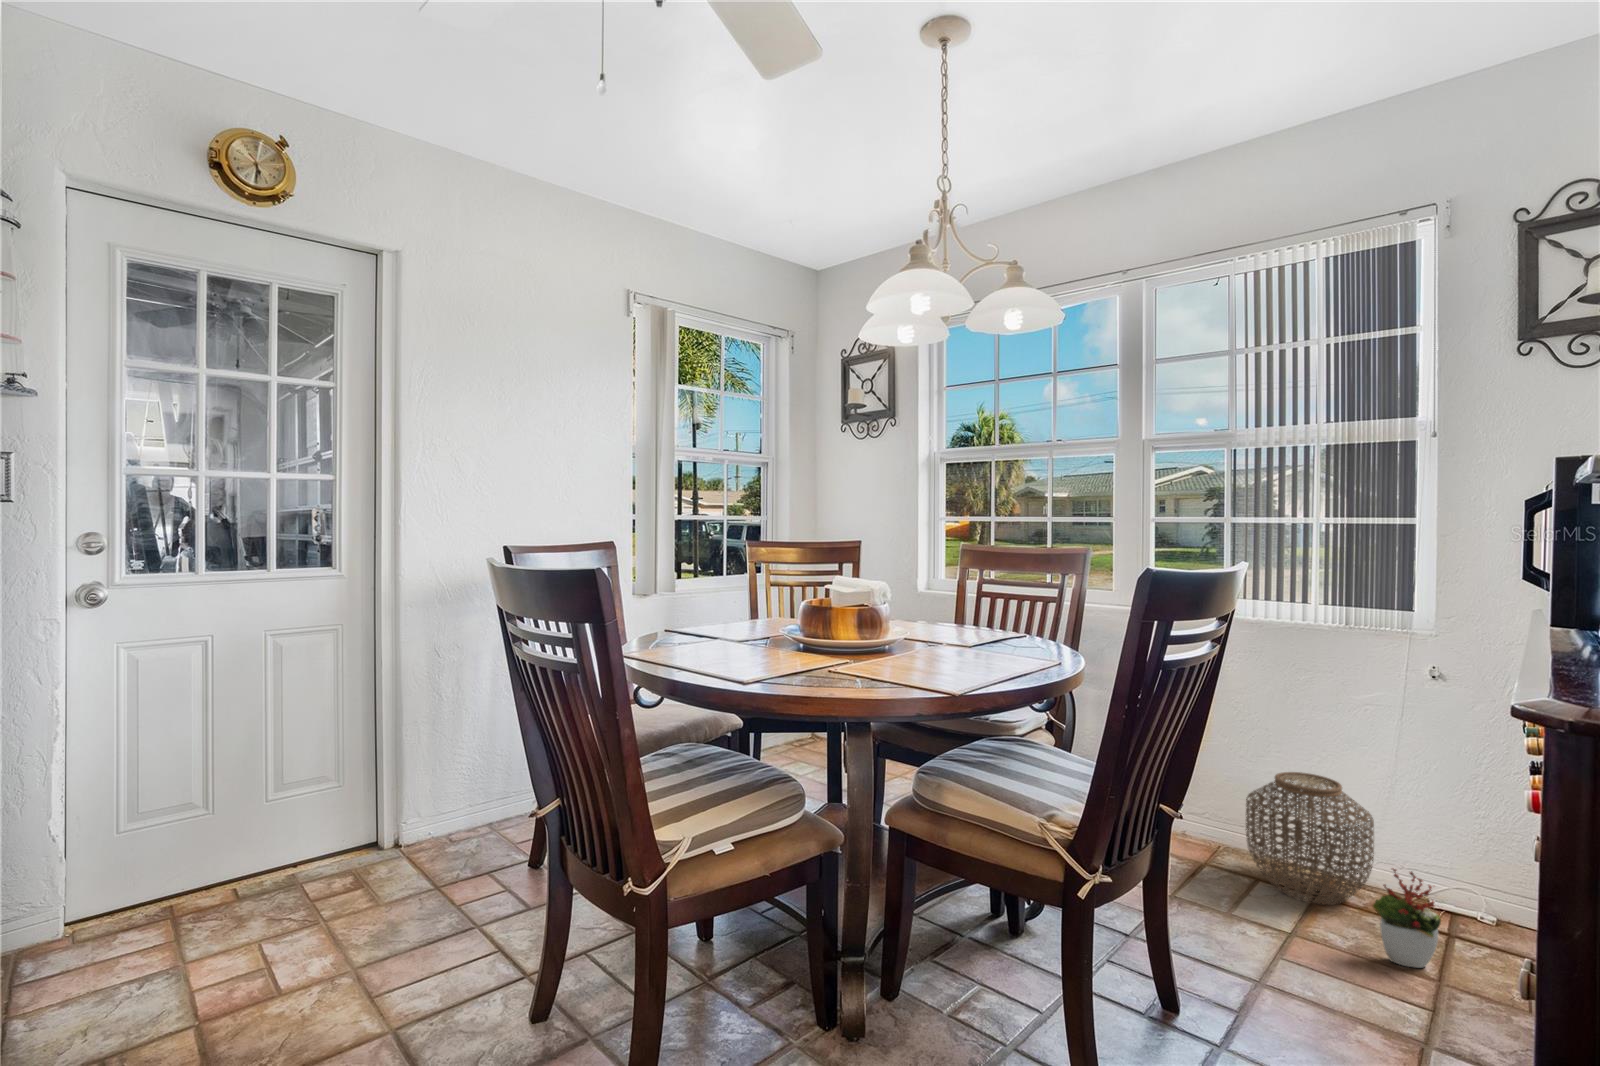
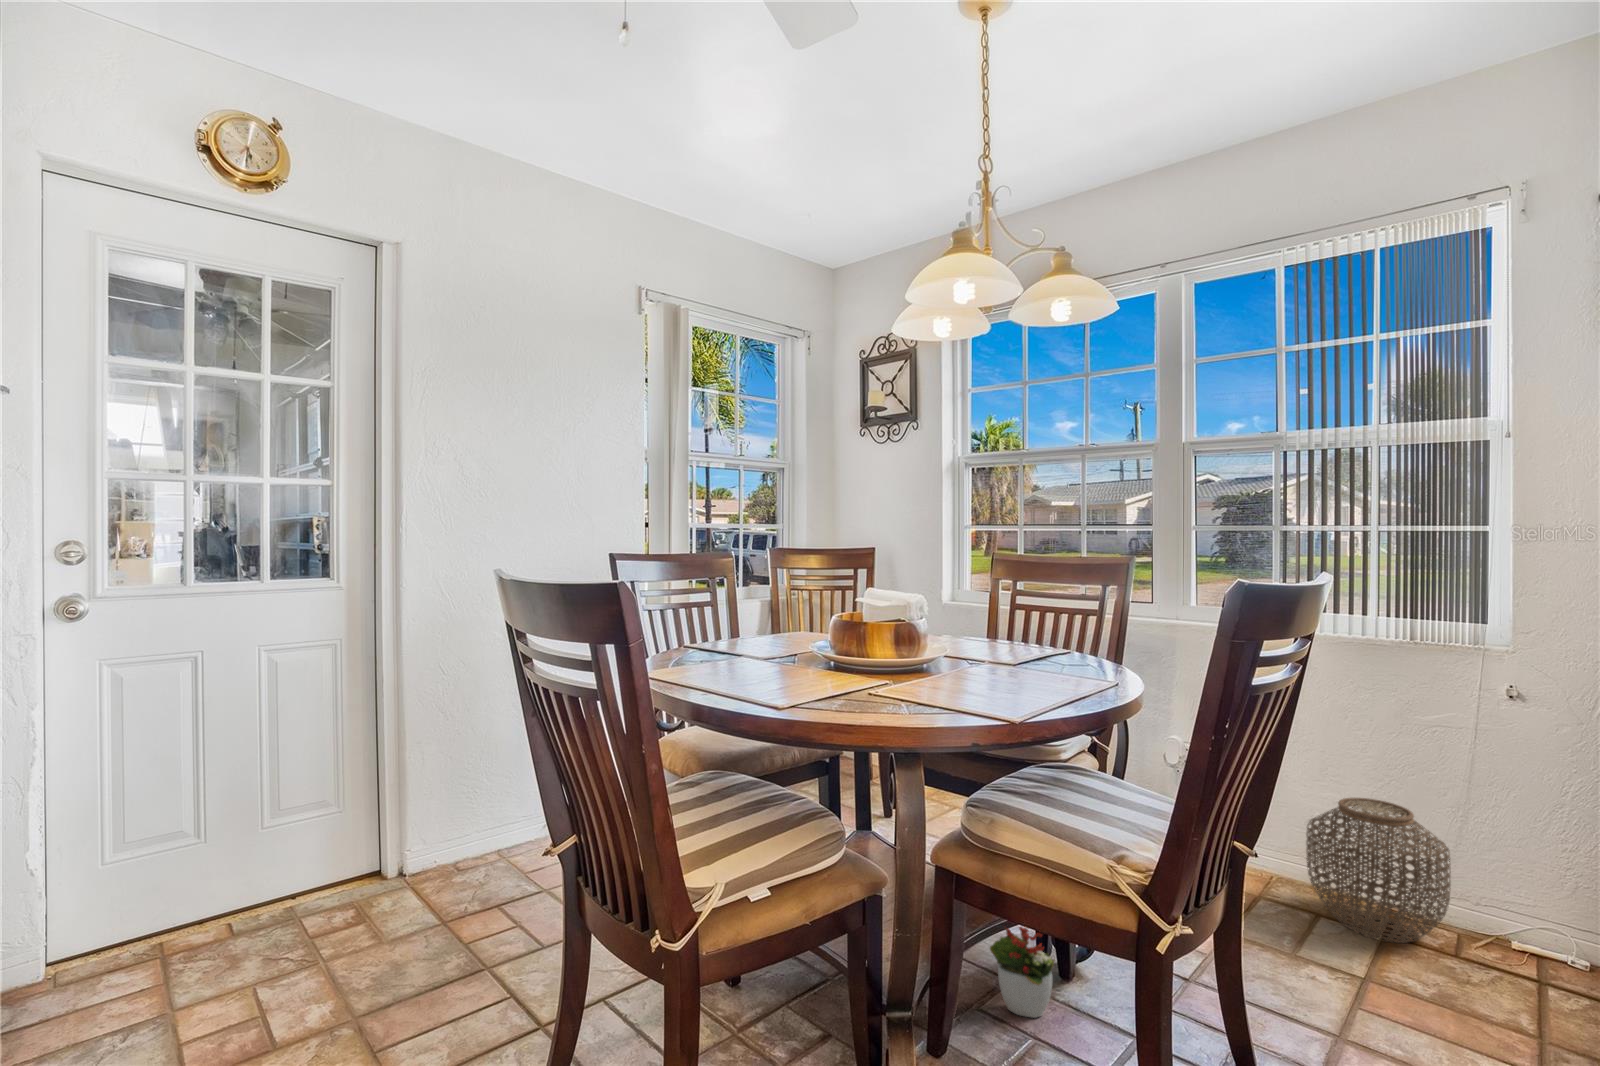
decorative plant: present [1373,868,1441,968] -> present [990,926,1054,1018]

